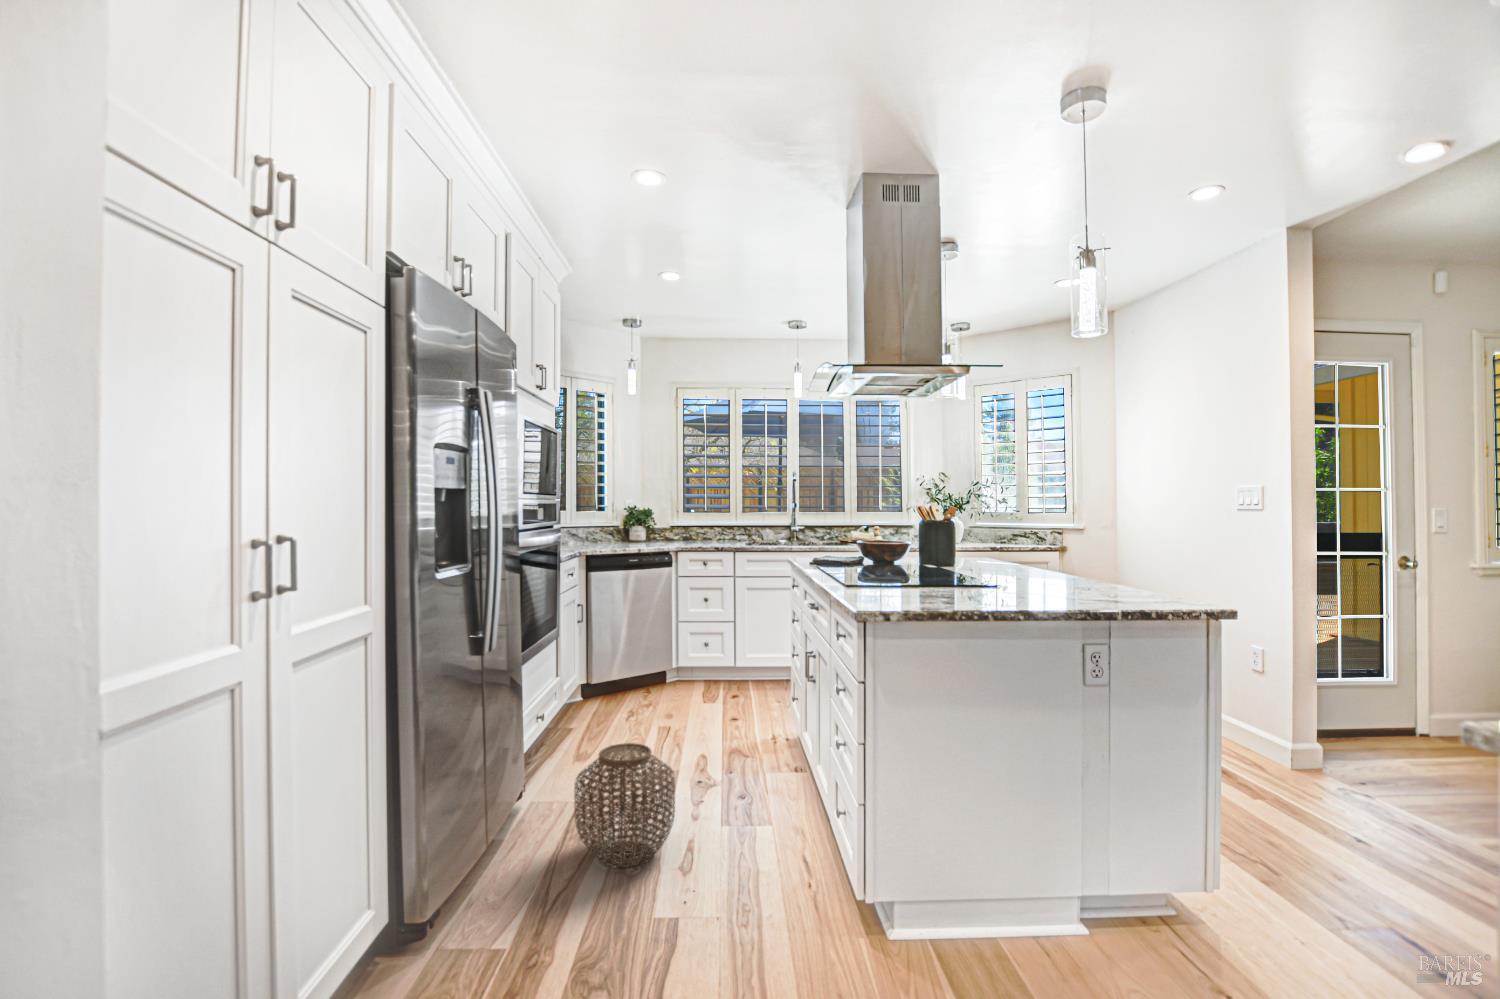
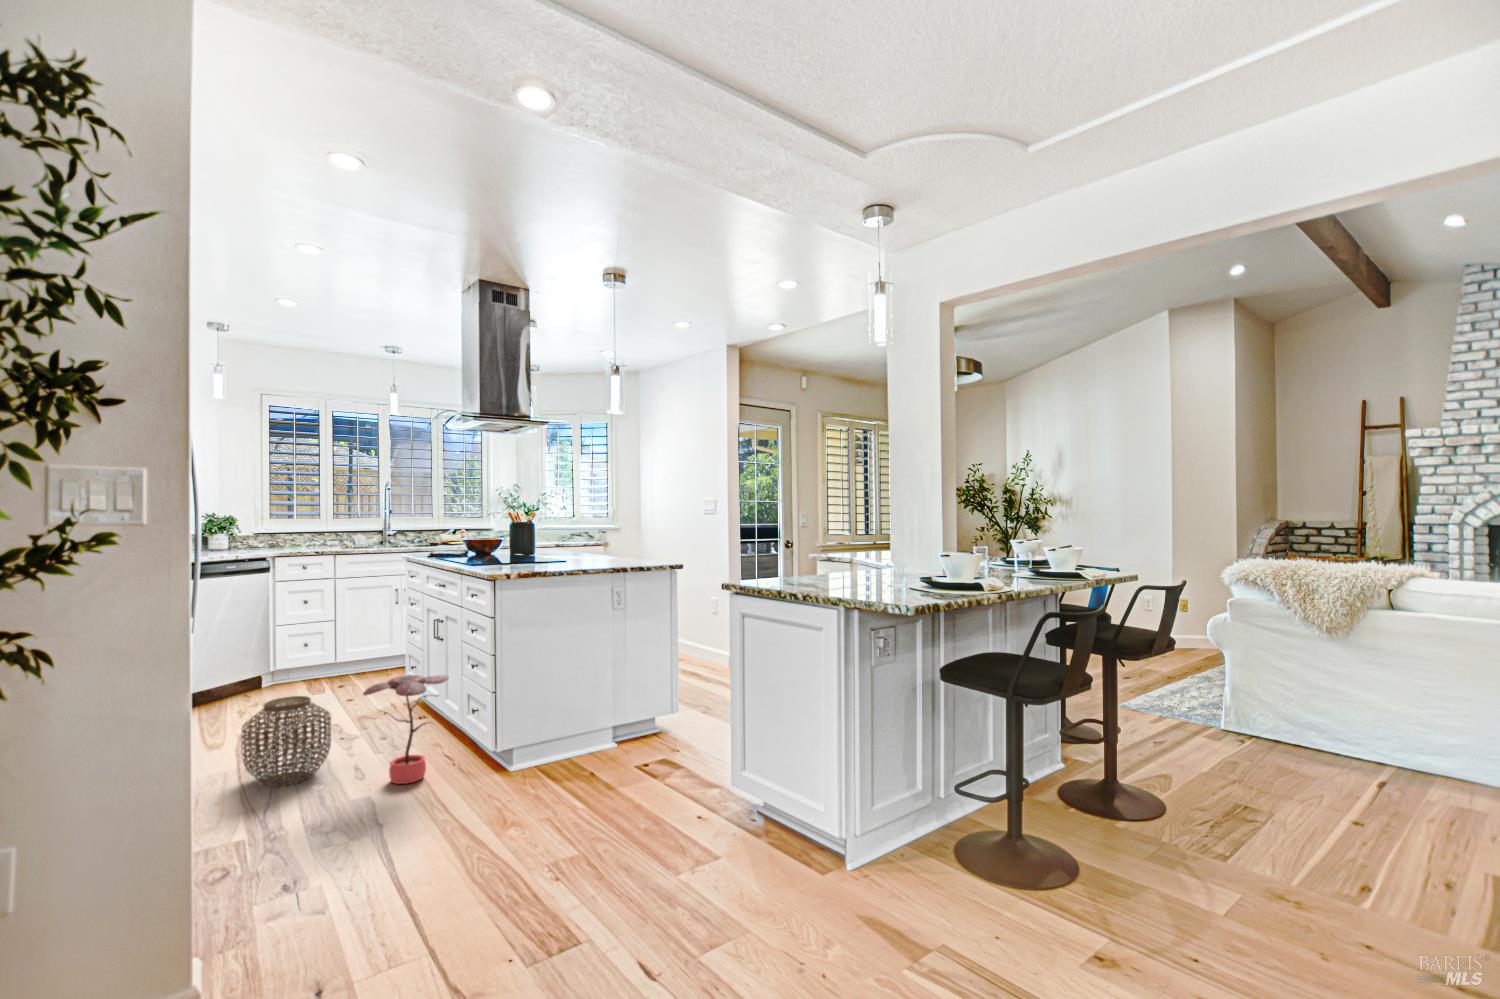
potted plant: none [696,745,814,917] -> present [363,675,448,784]

